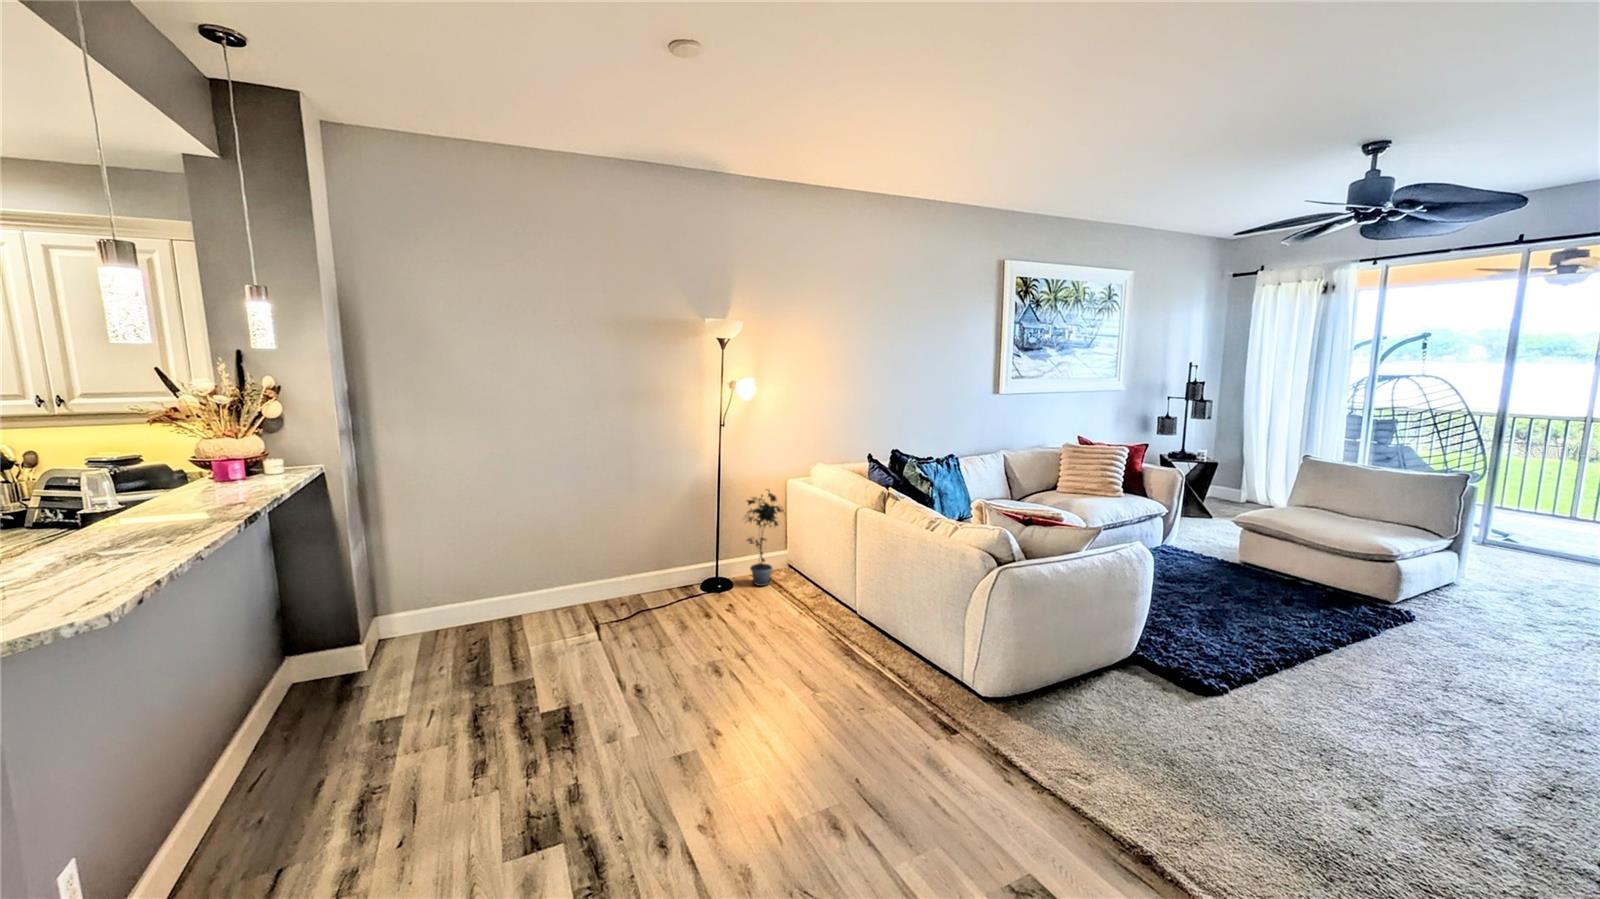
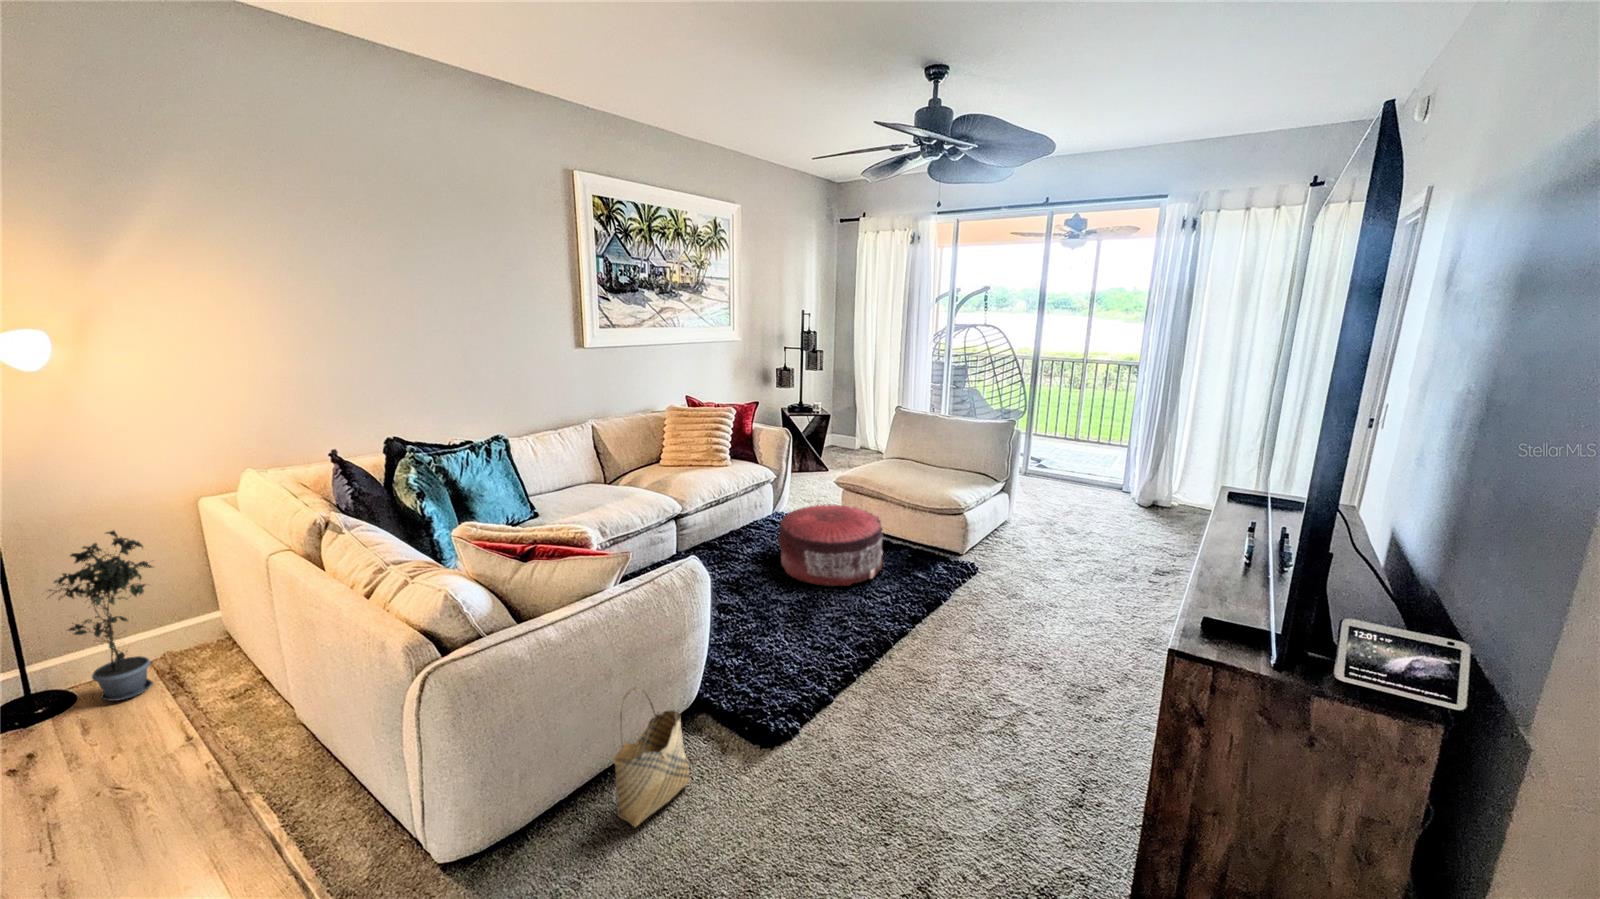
pouf: none [1178,534,1297,608] -> present [779,505,884,586]
woven basket: none [1087,618,1139,711] -> present [613,688,690,827]

